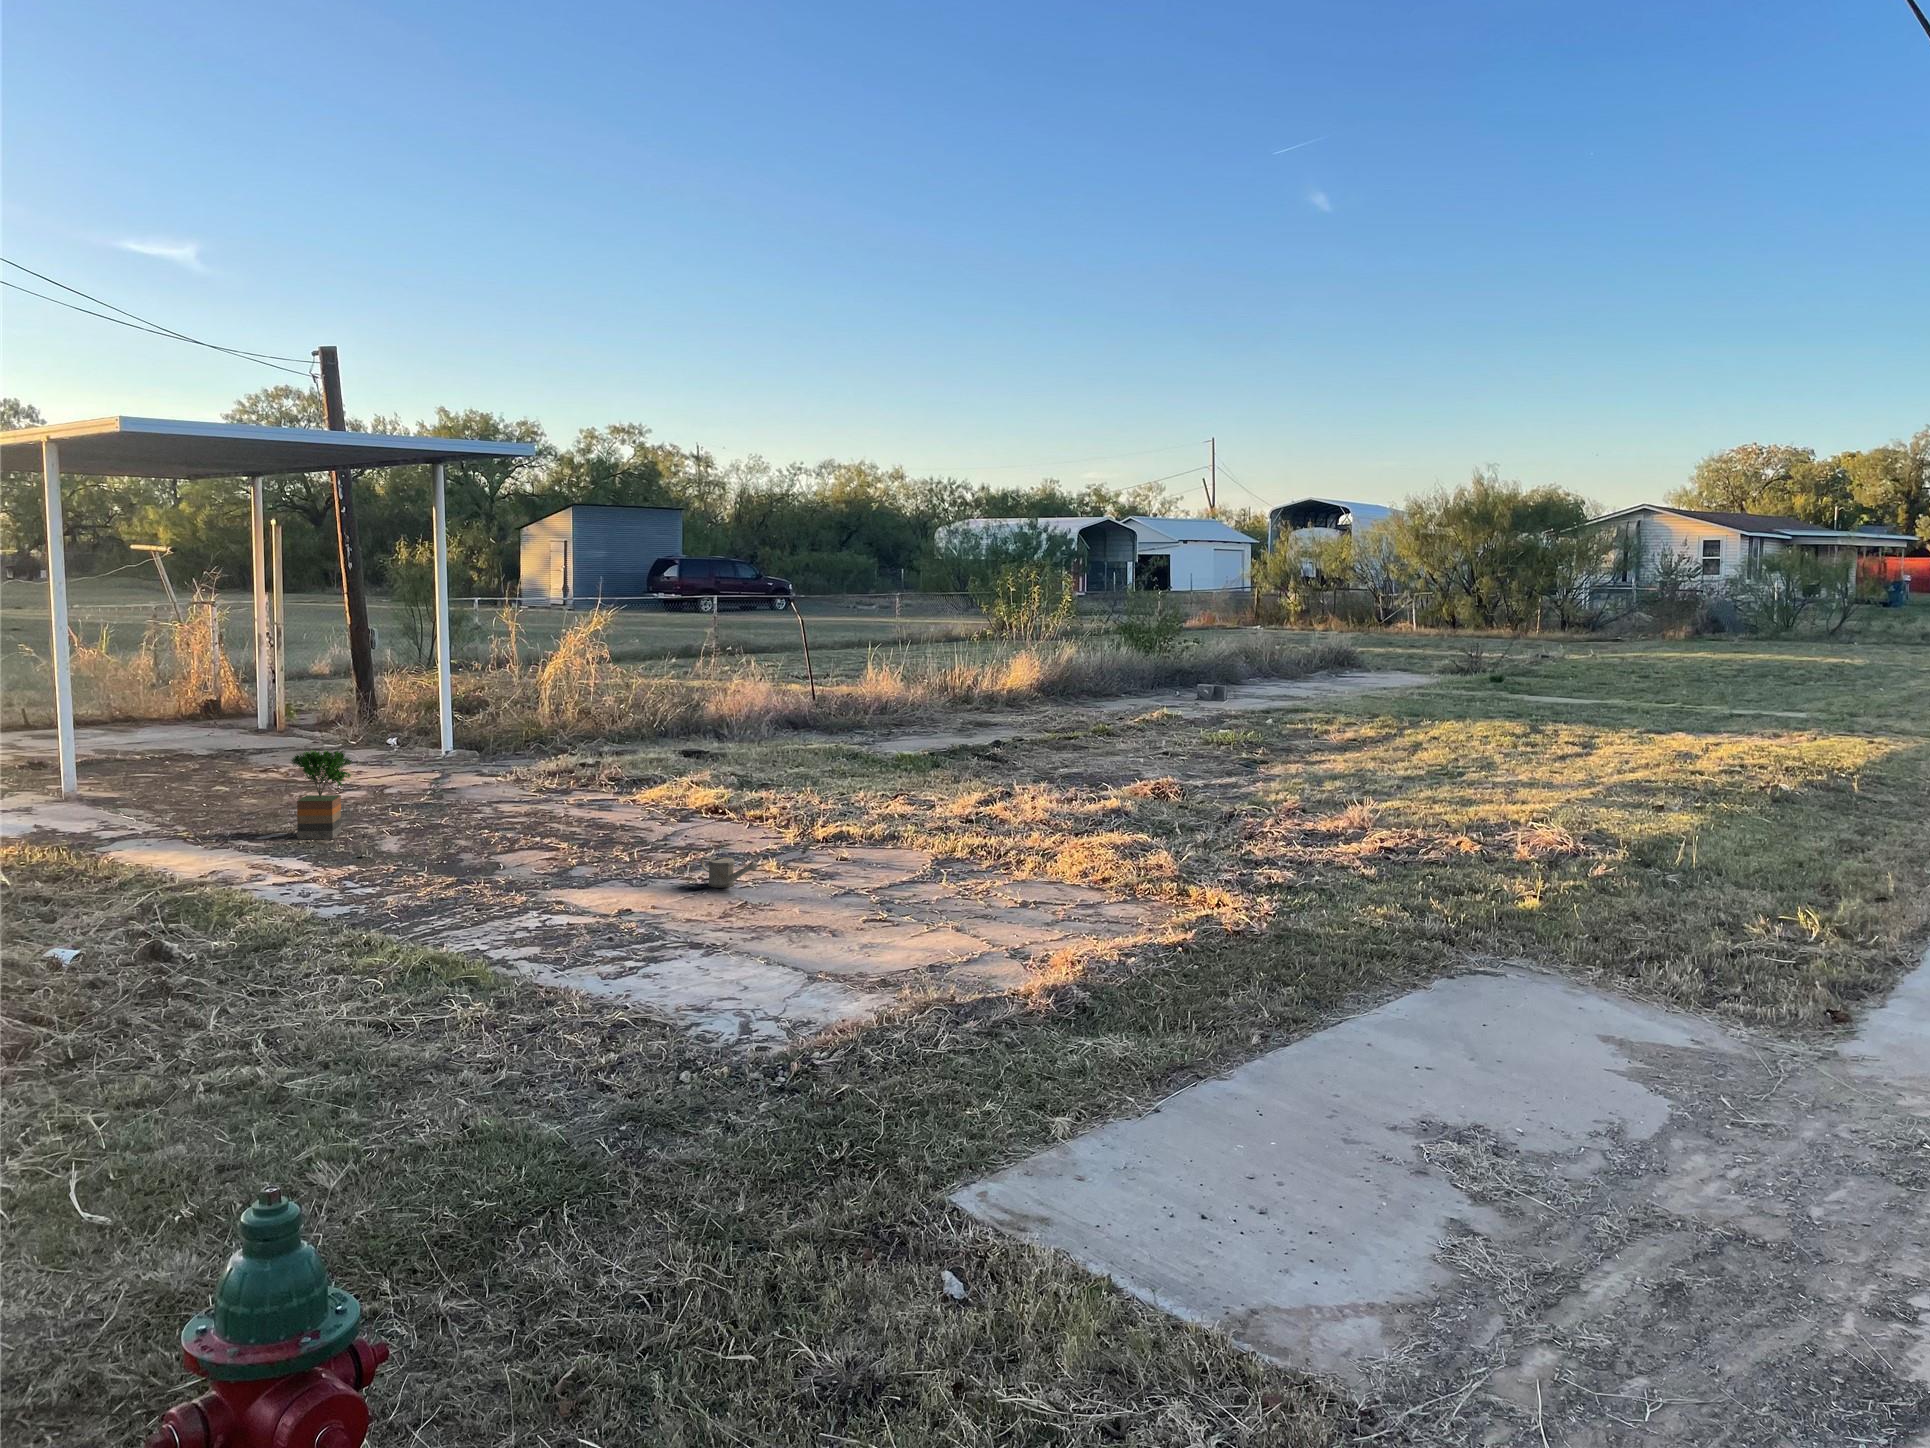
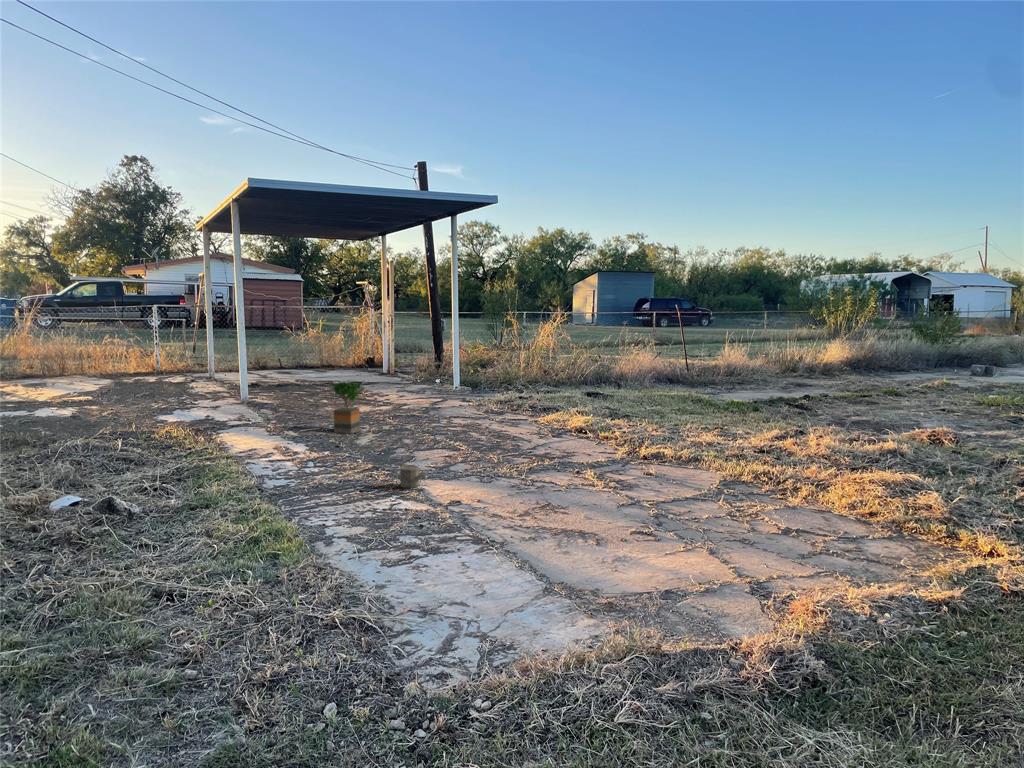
watering can: present [701,857,757,888] -> present [400,464,427,488]

